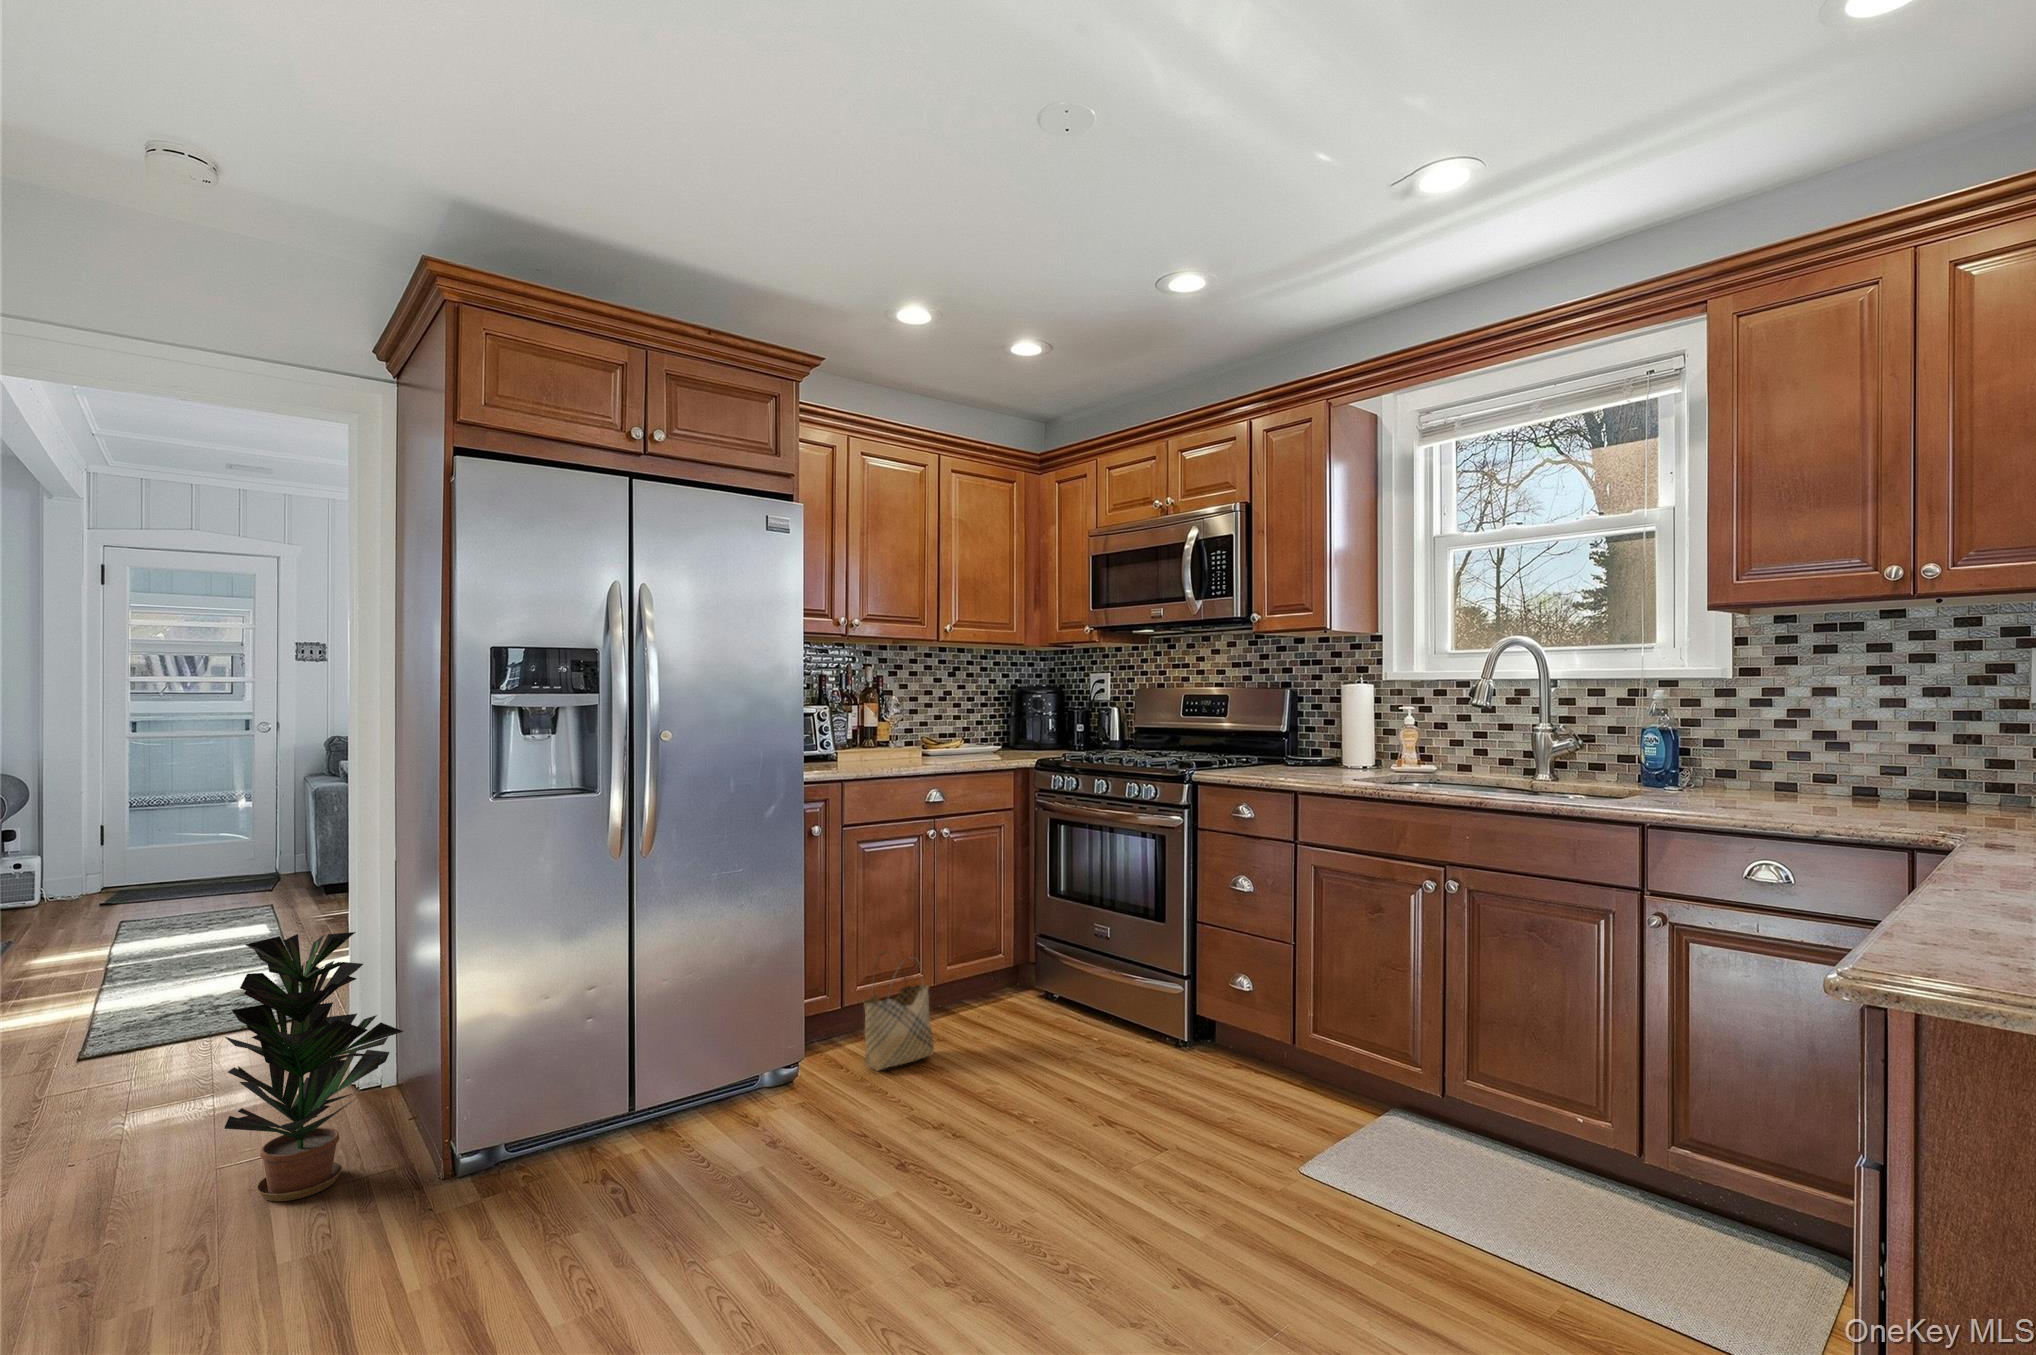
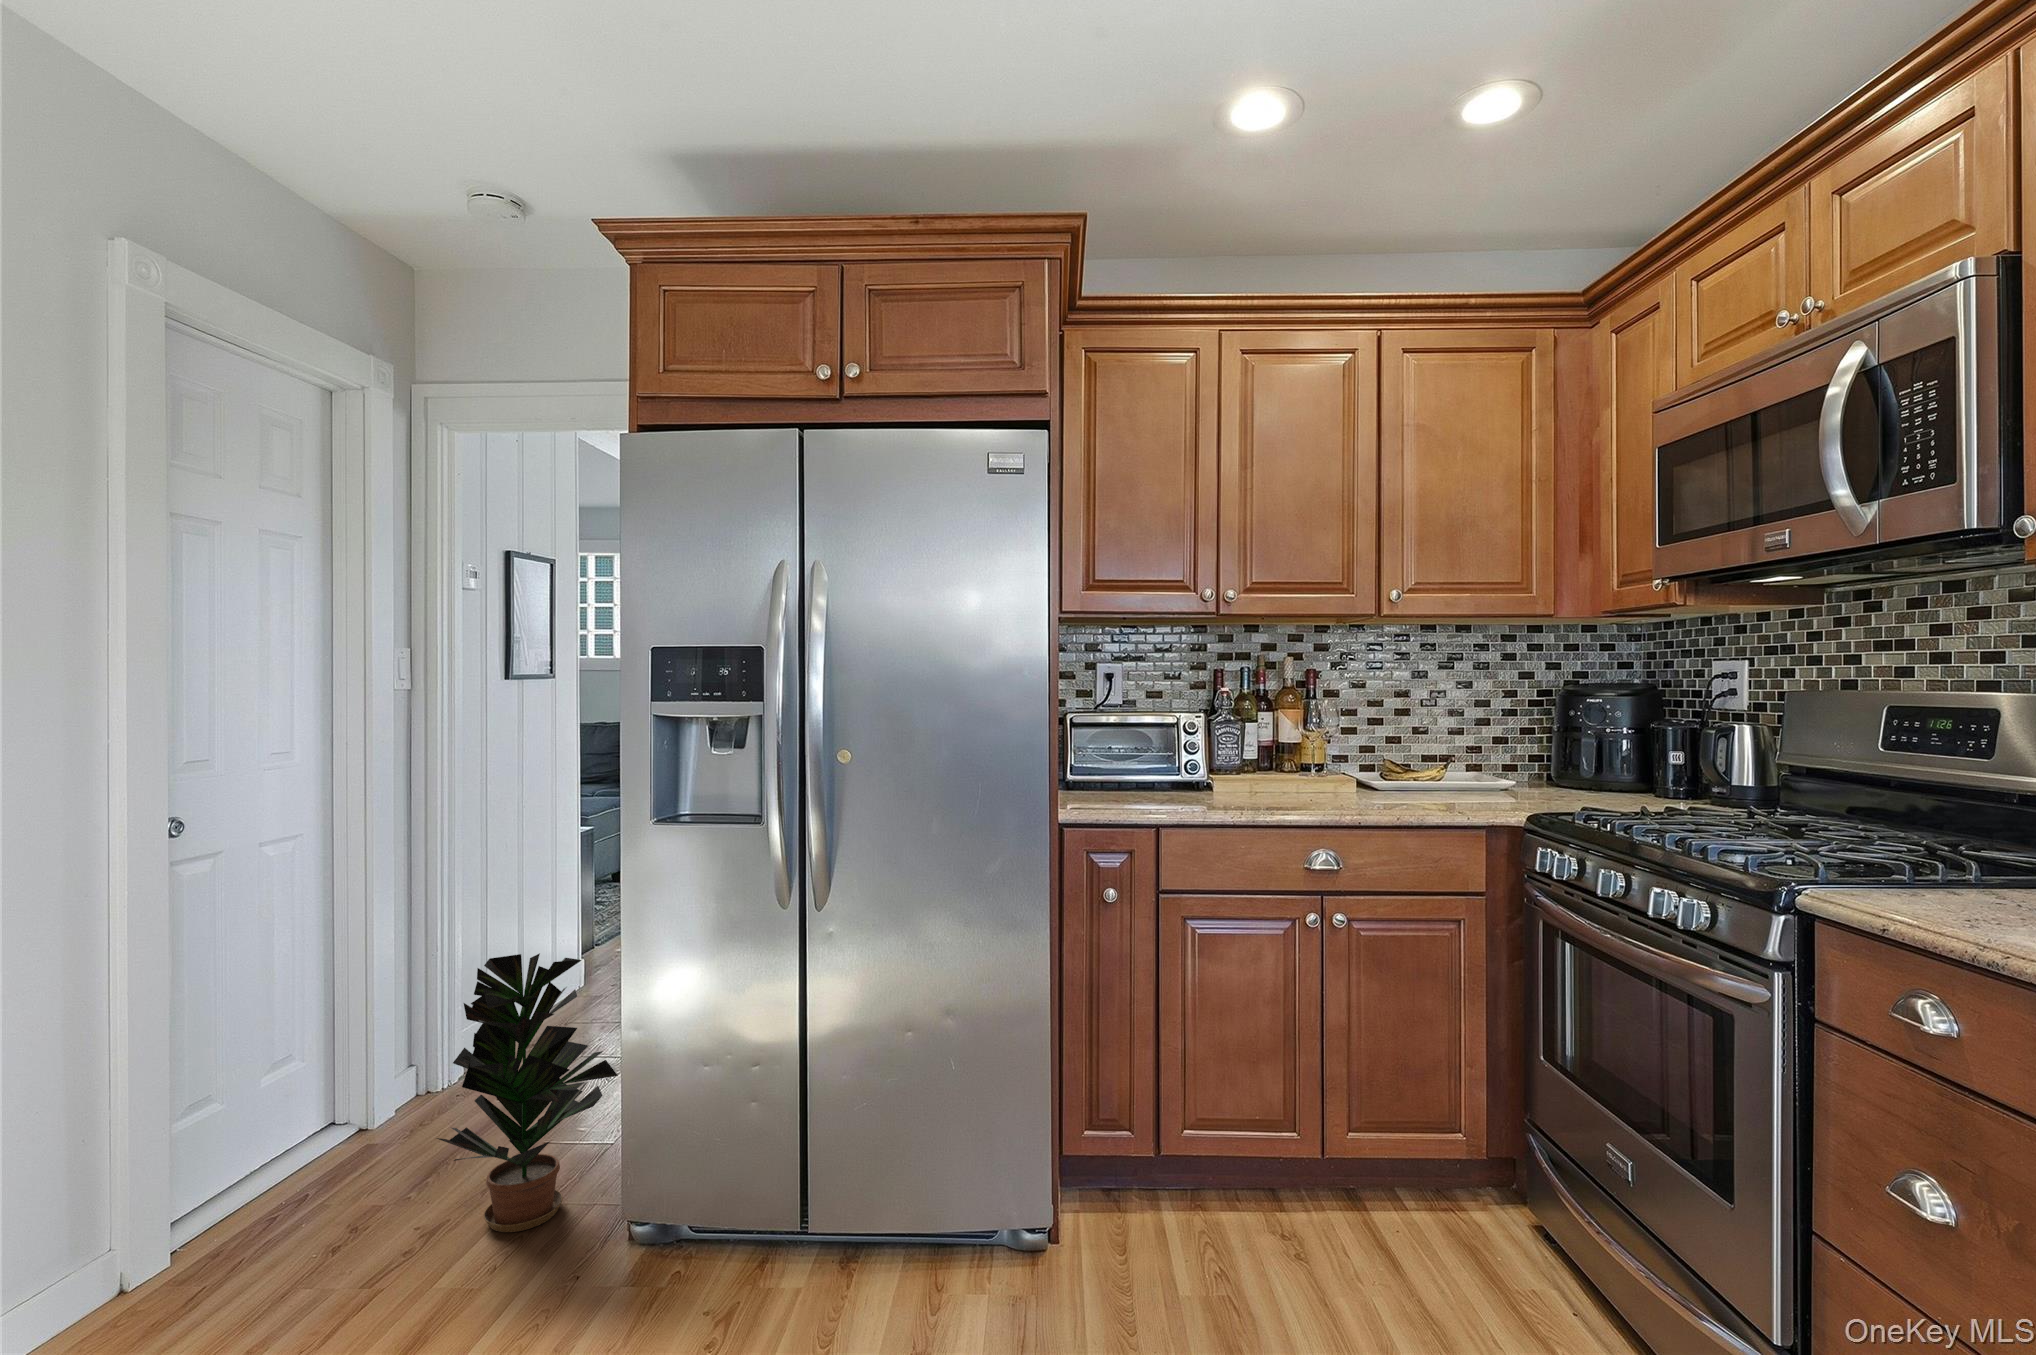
woven basket: present [864,951,934,1071] -> none [1129,1104,1252,1298]

